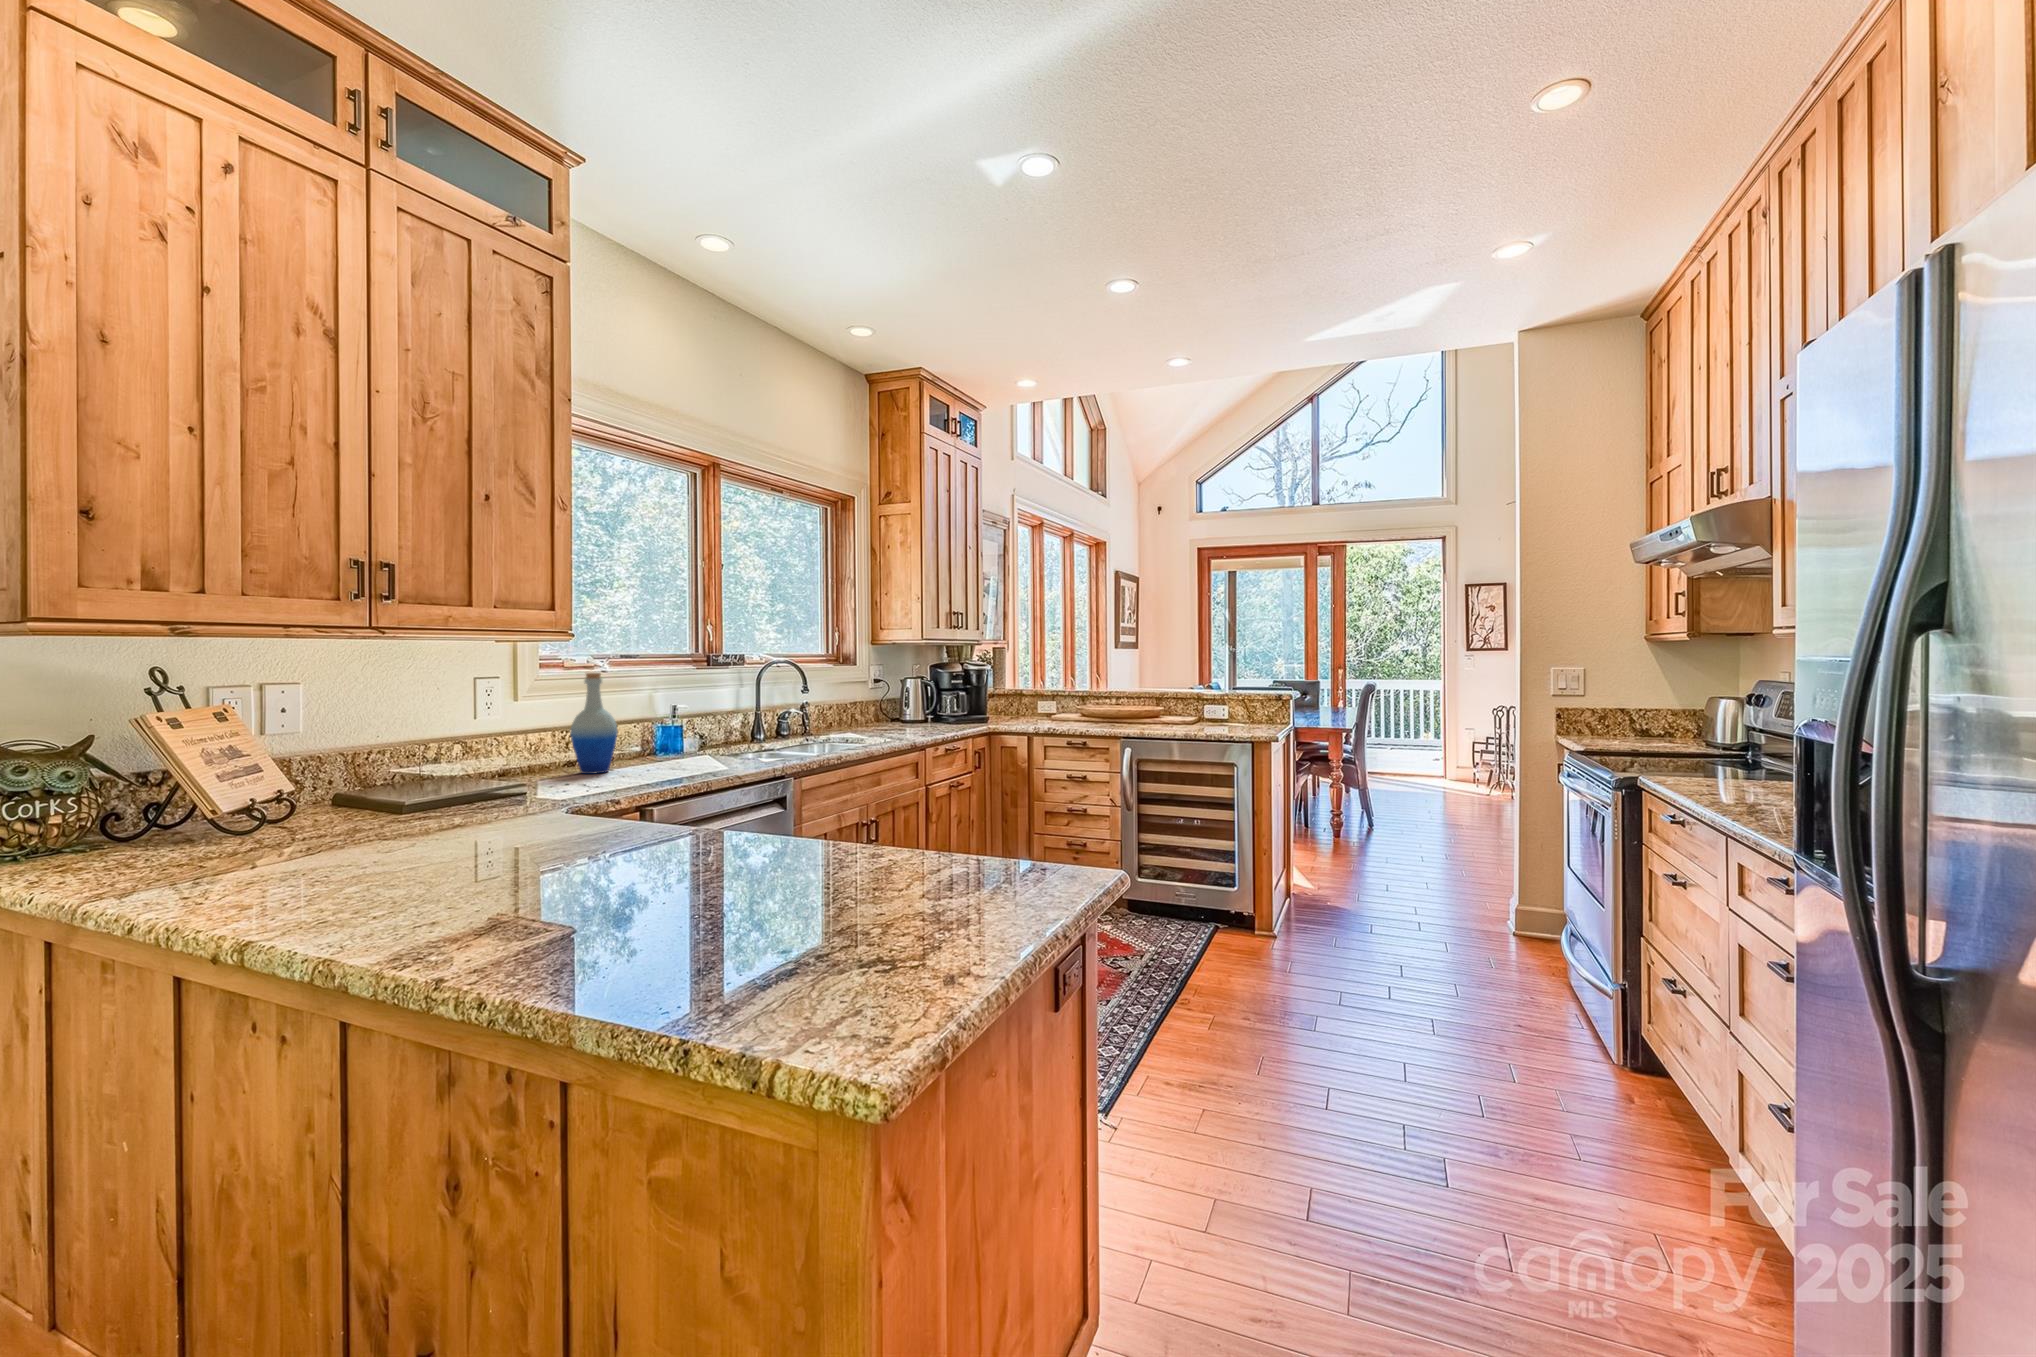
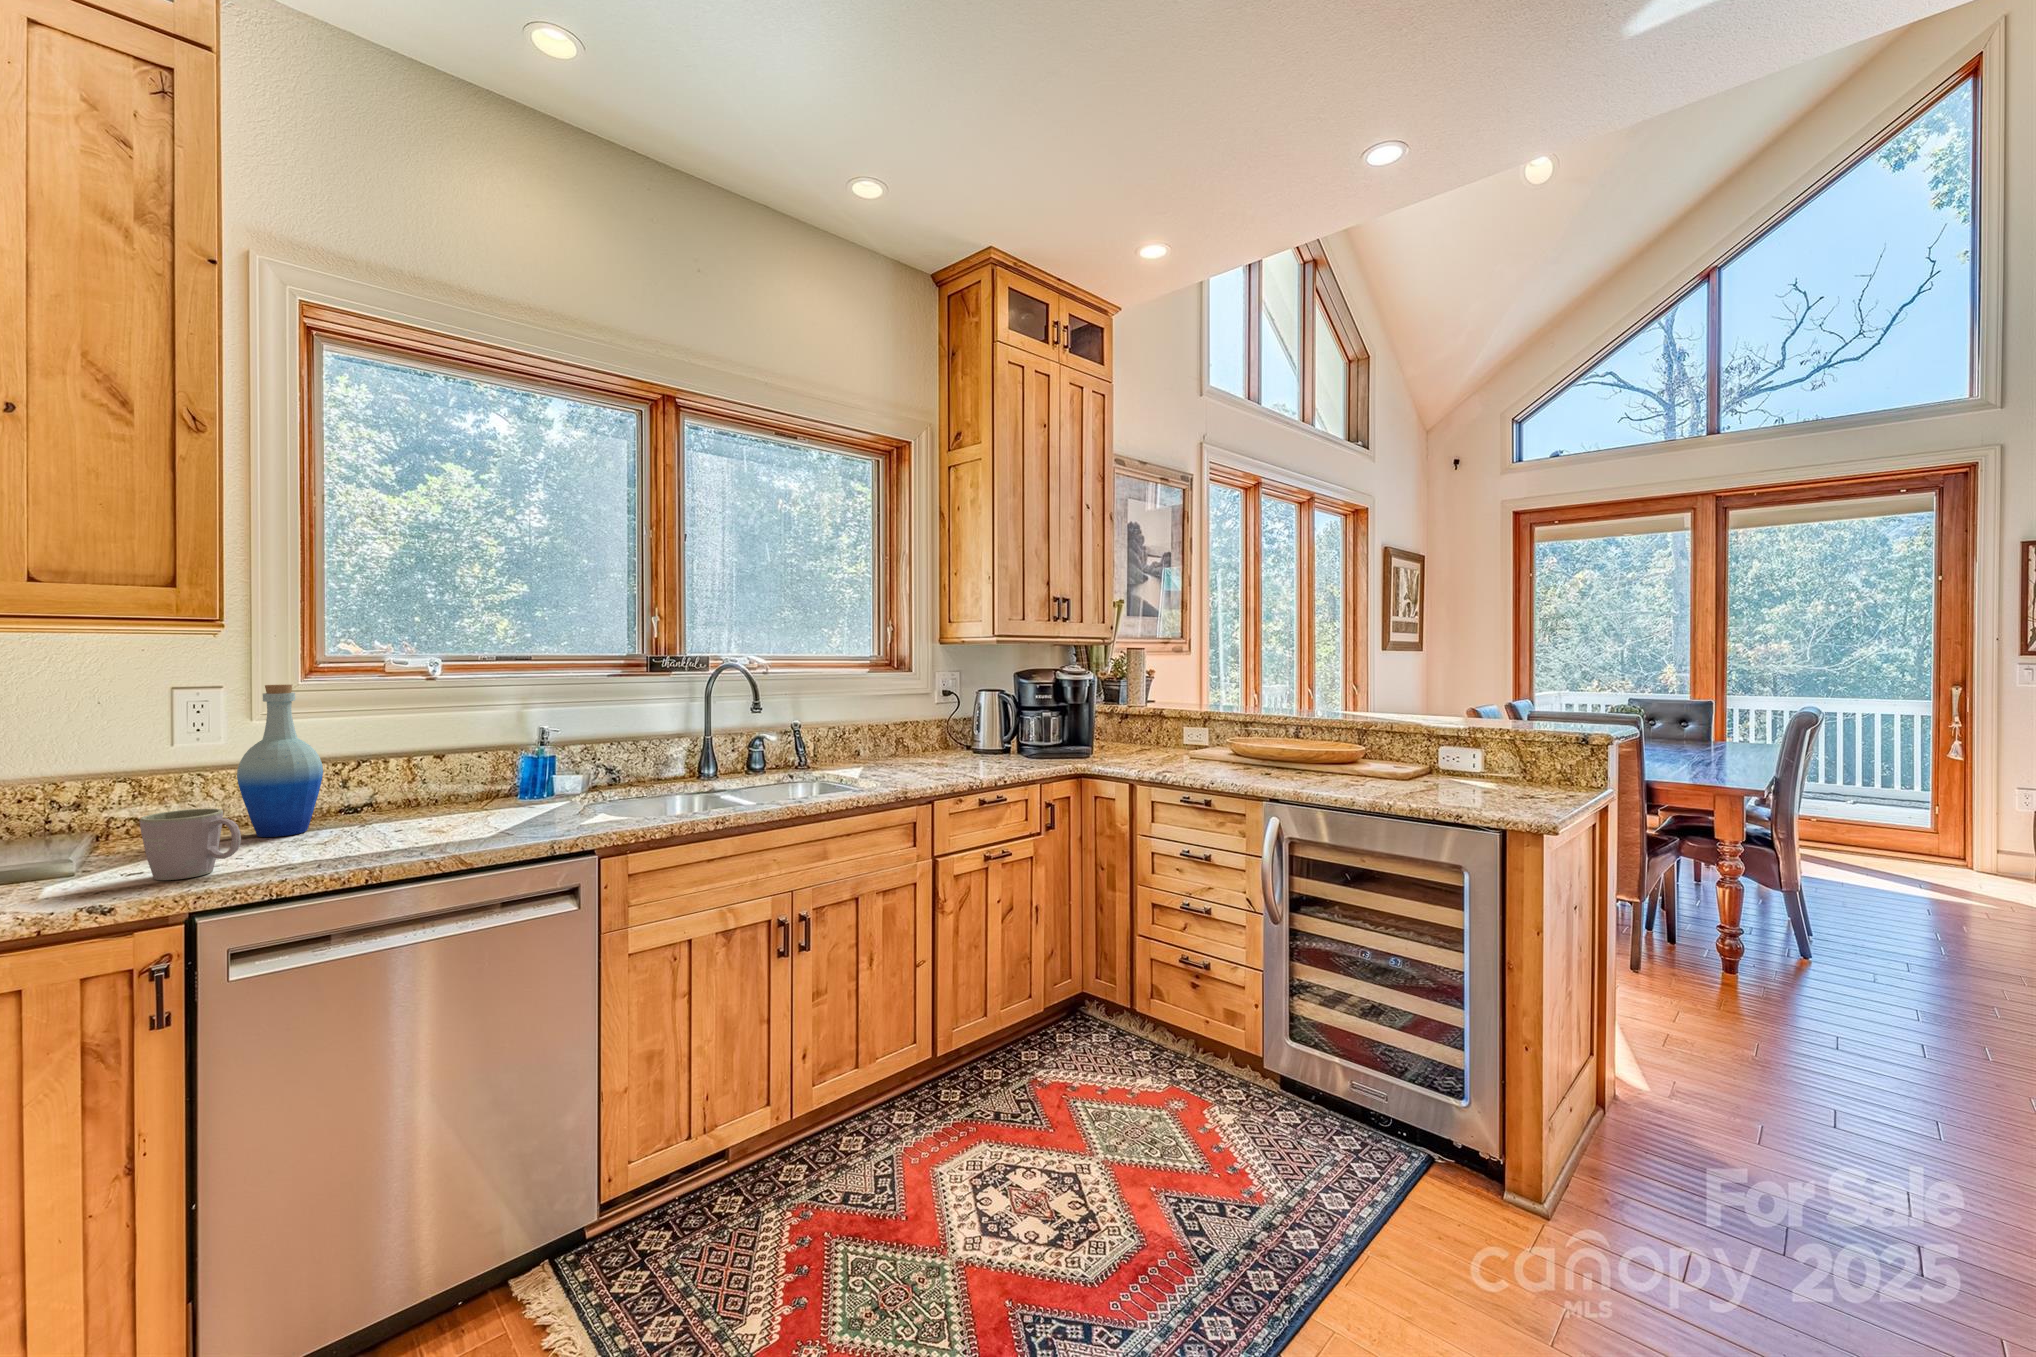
mug: none [611,746,665,786] -> present [140,808,241,880]

